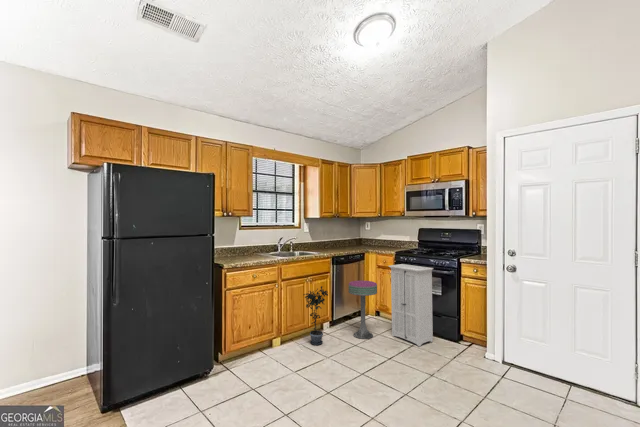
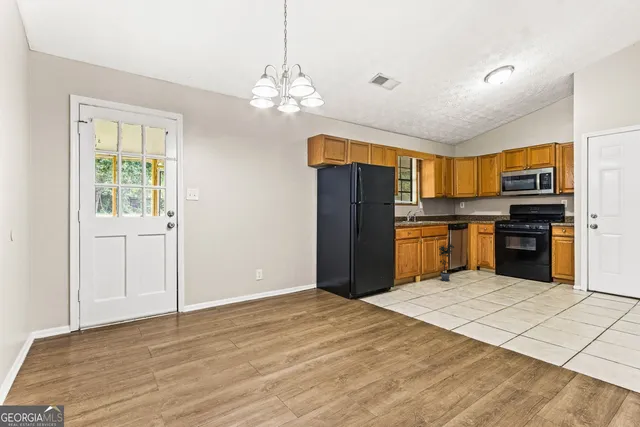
storage cabinet: present [388,264,433,346] -> none [494,228,531,283]
bar stool: present [348,281,377,339] -> none [464,241,486,280]

